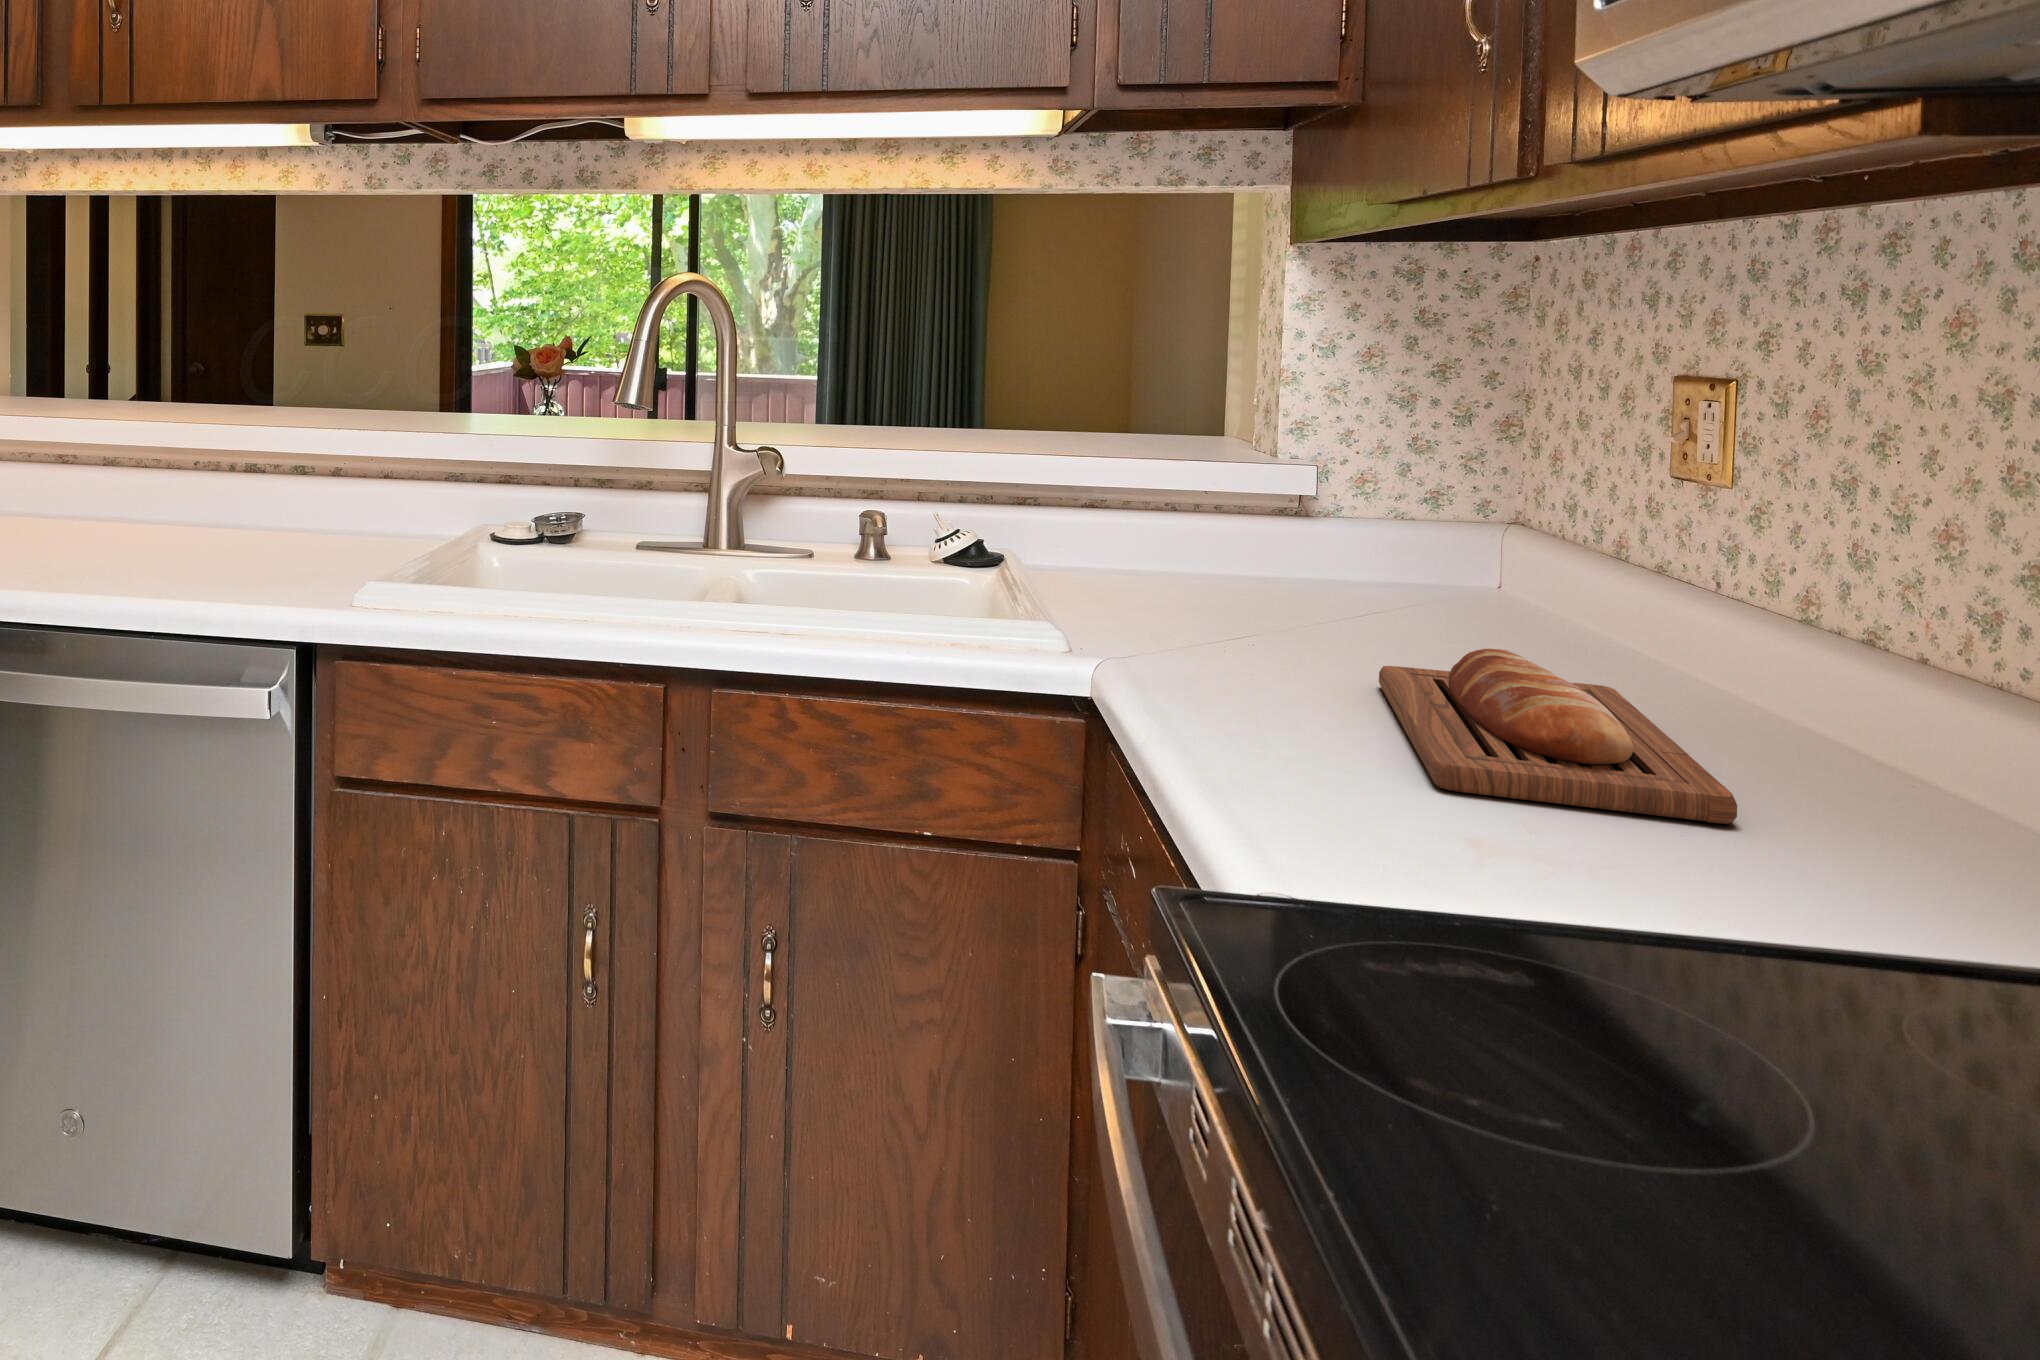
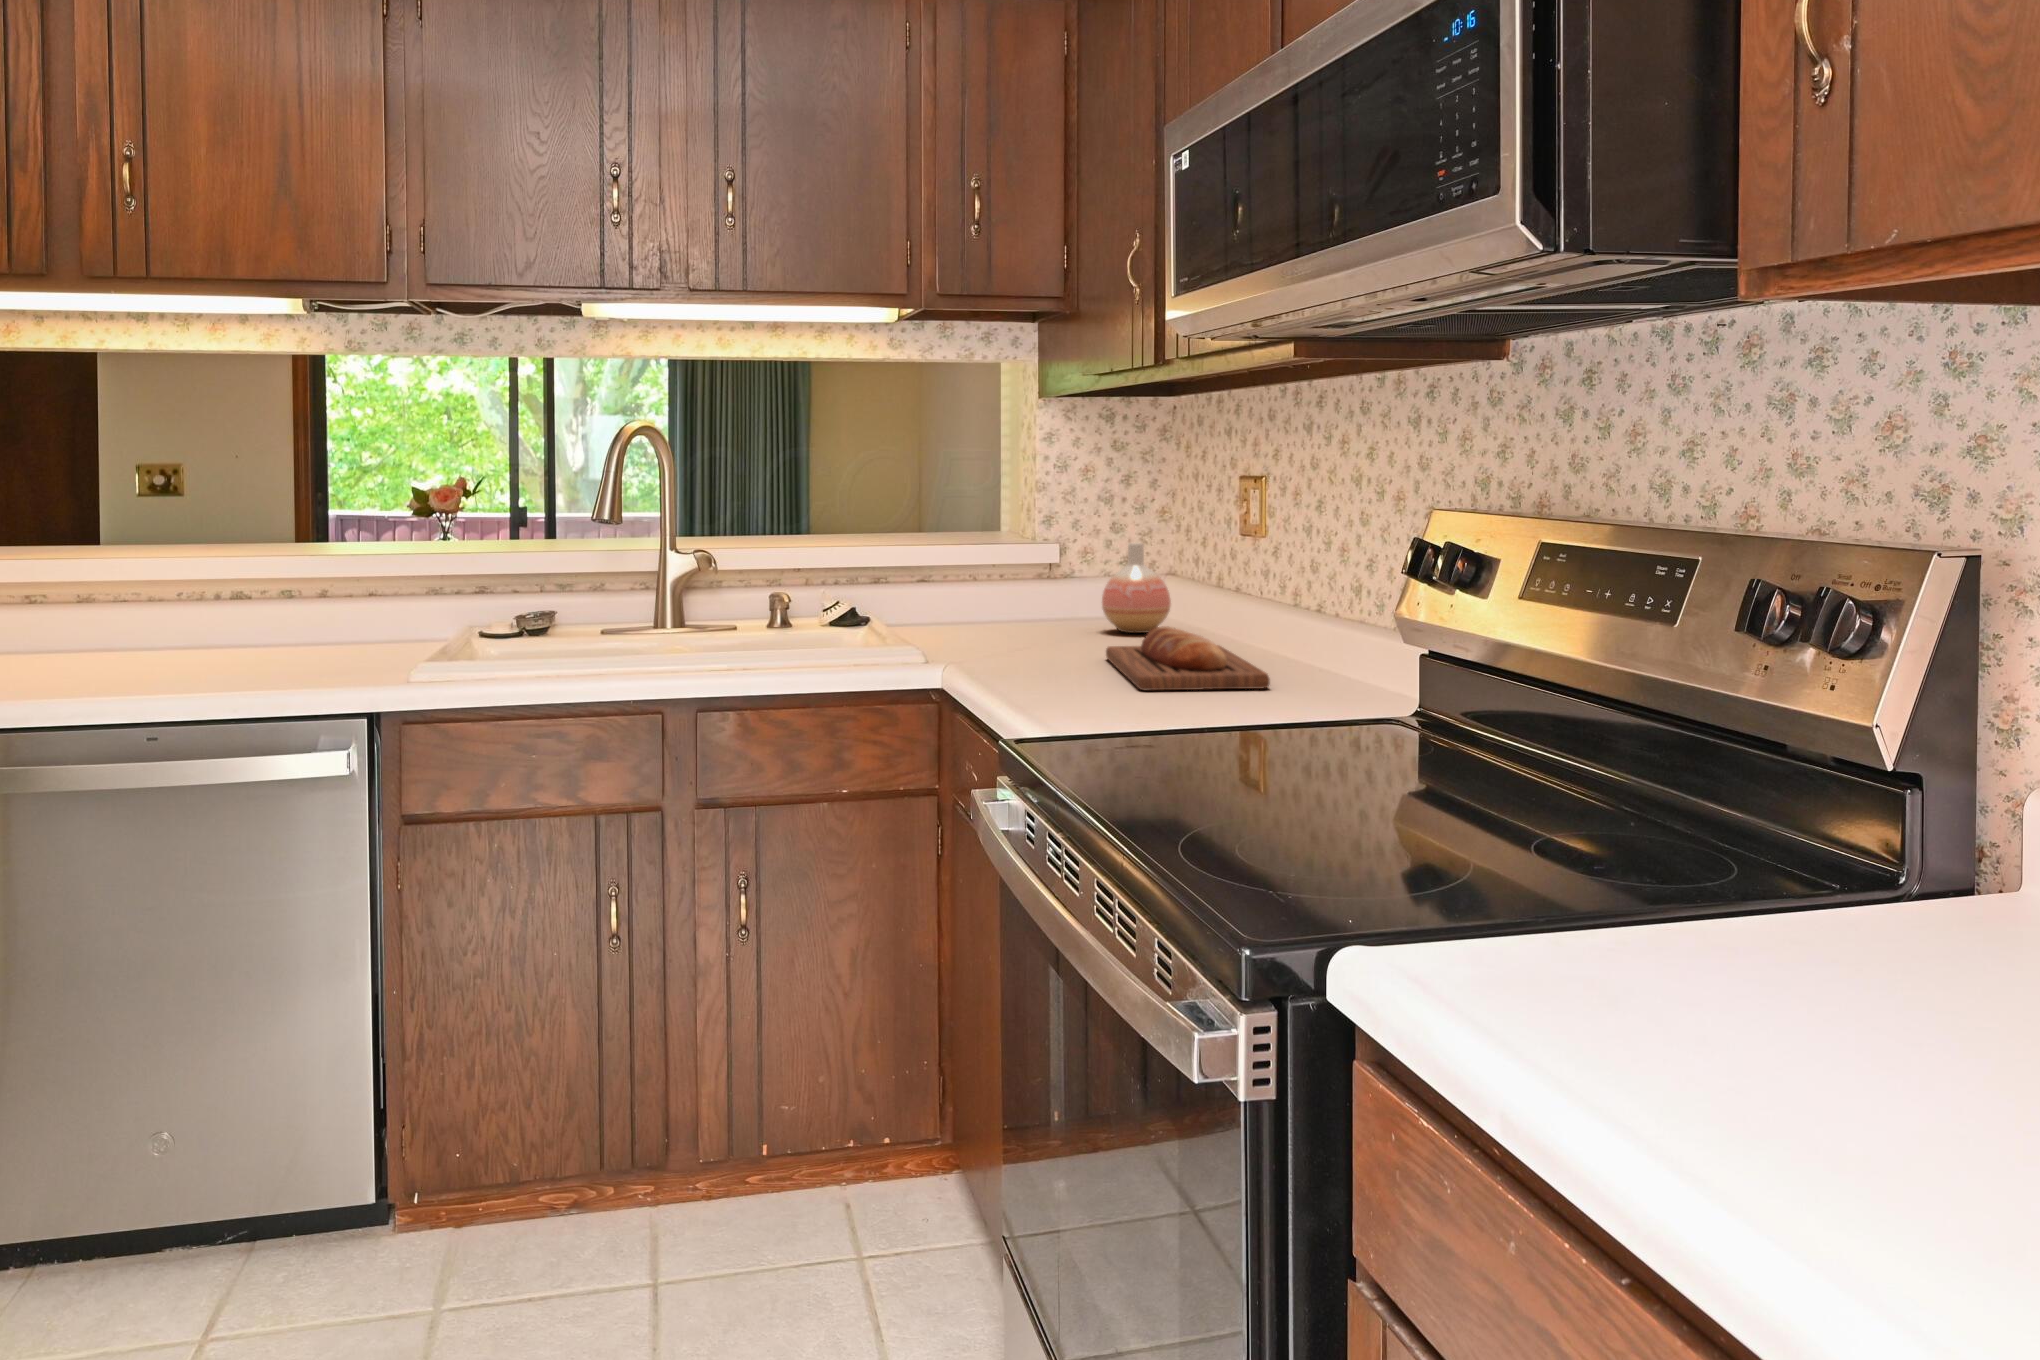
vase: none [1384,478,1515,627] -> present [1102,543,1171,633]

